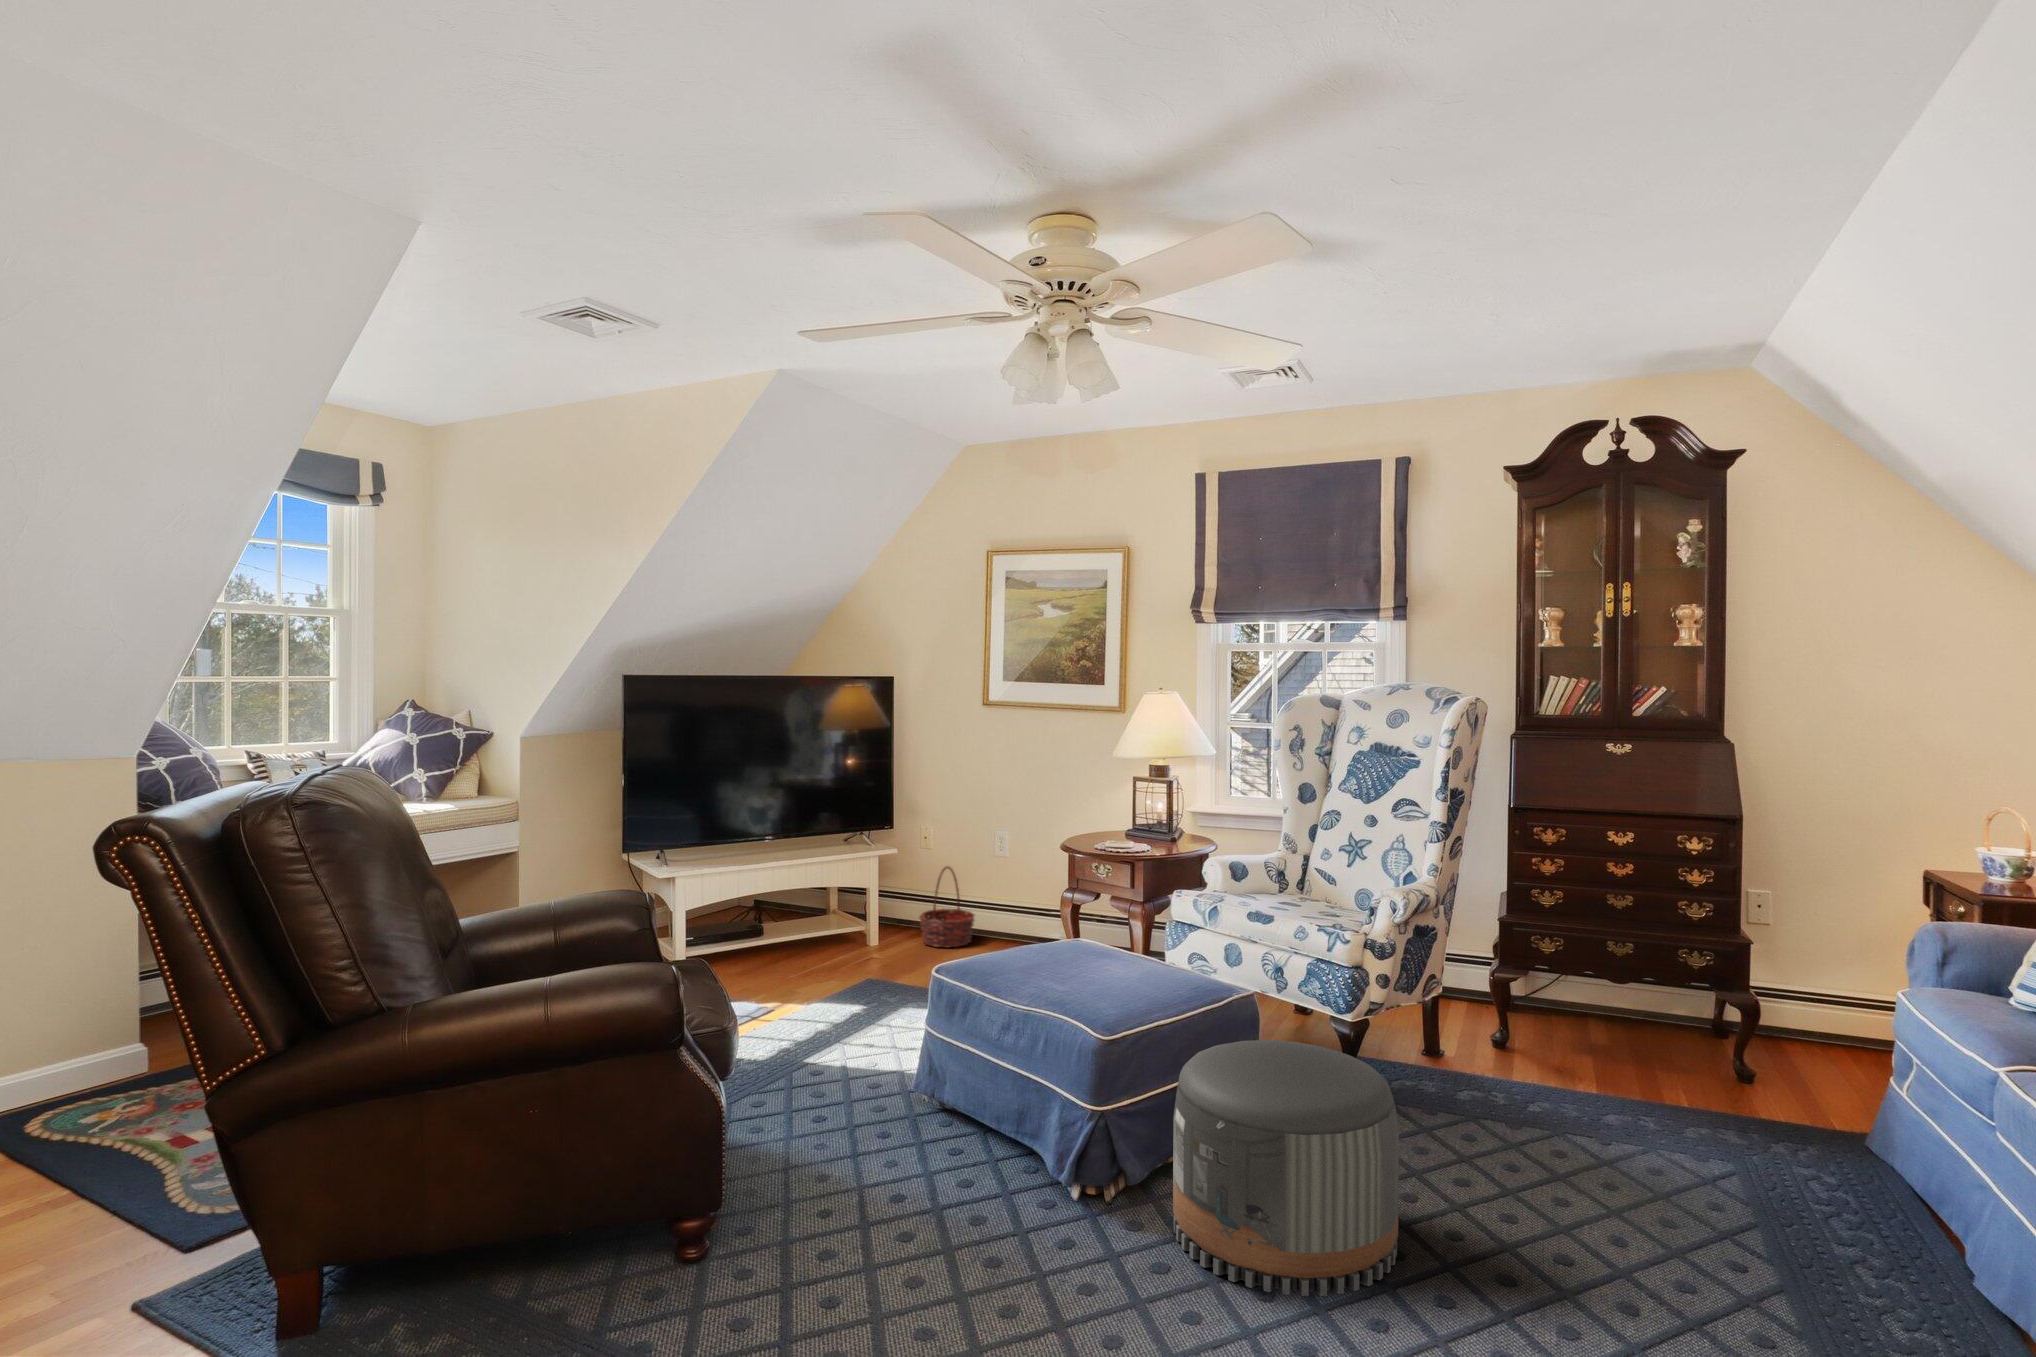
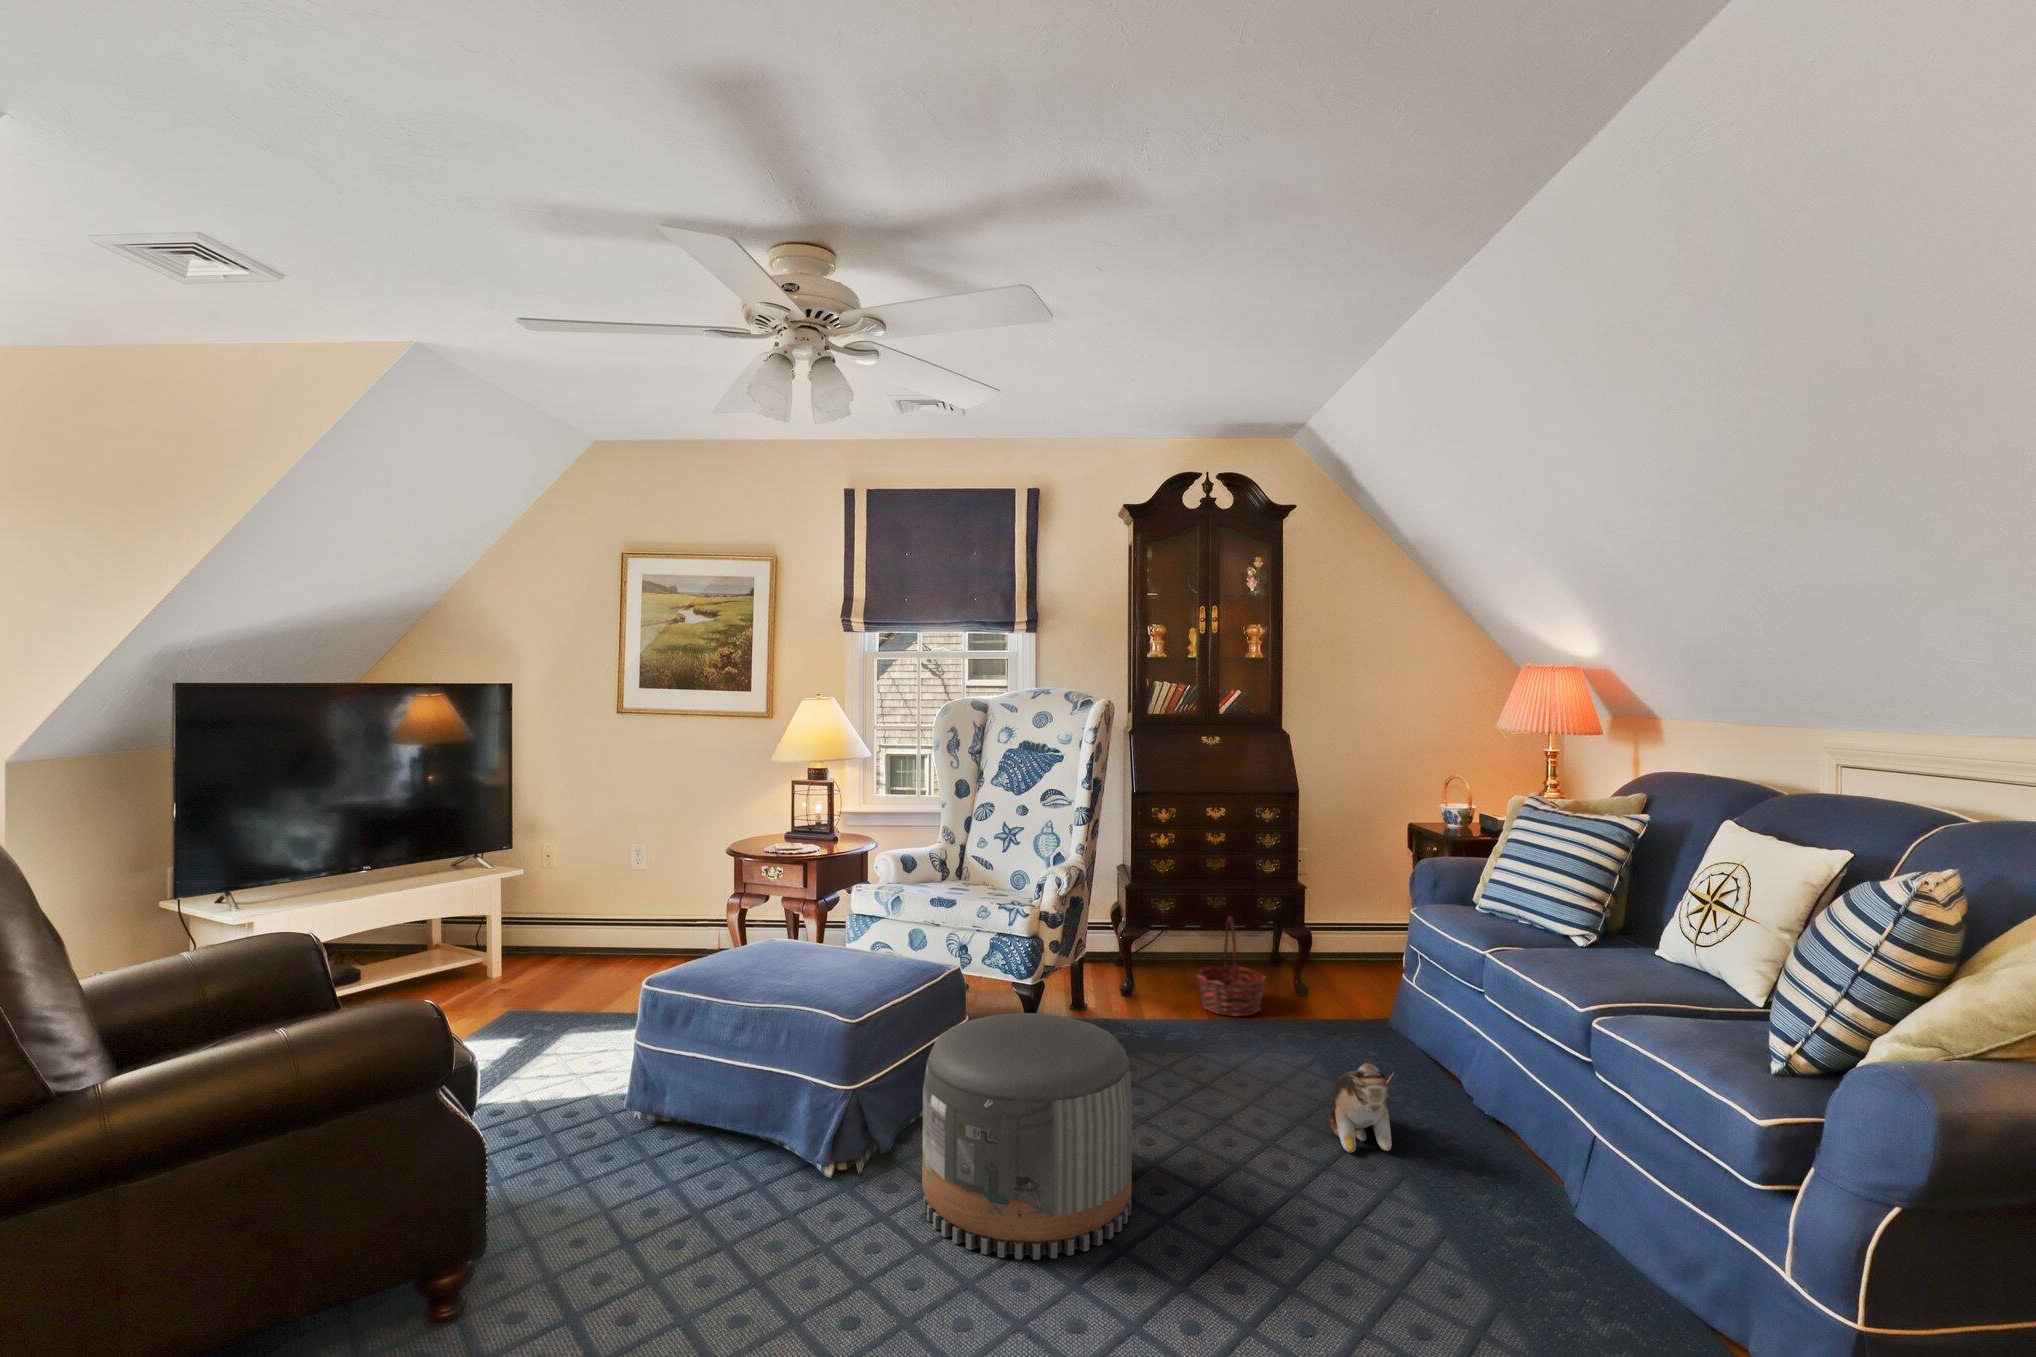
basket: present [919,867,975,948] -> present [1197,917,1266,1016]
plush toy: none [1689,1161,1766,1274] -> present [1329,1063,1394,1153]

